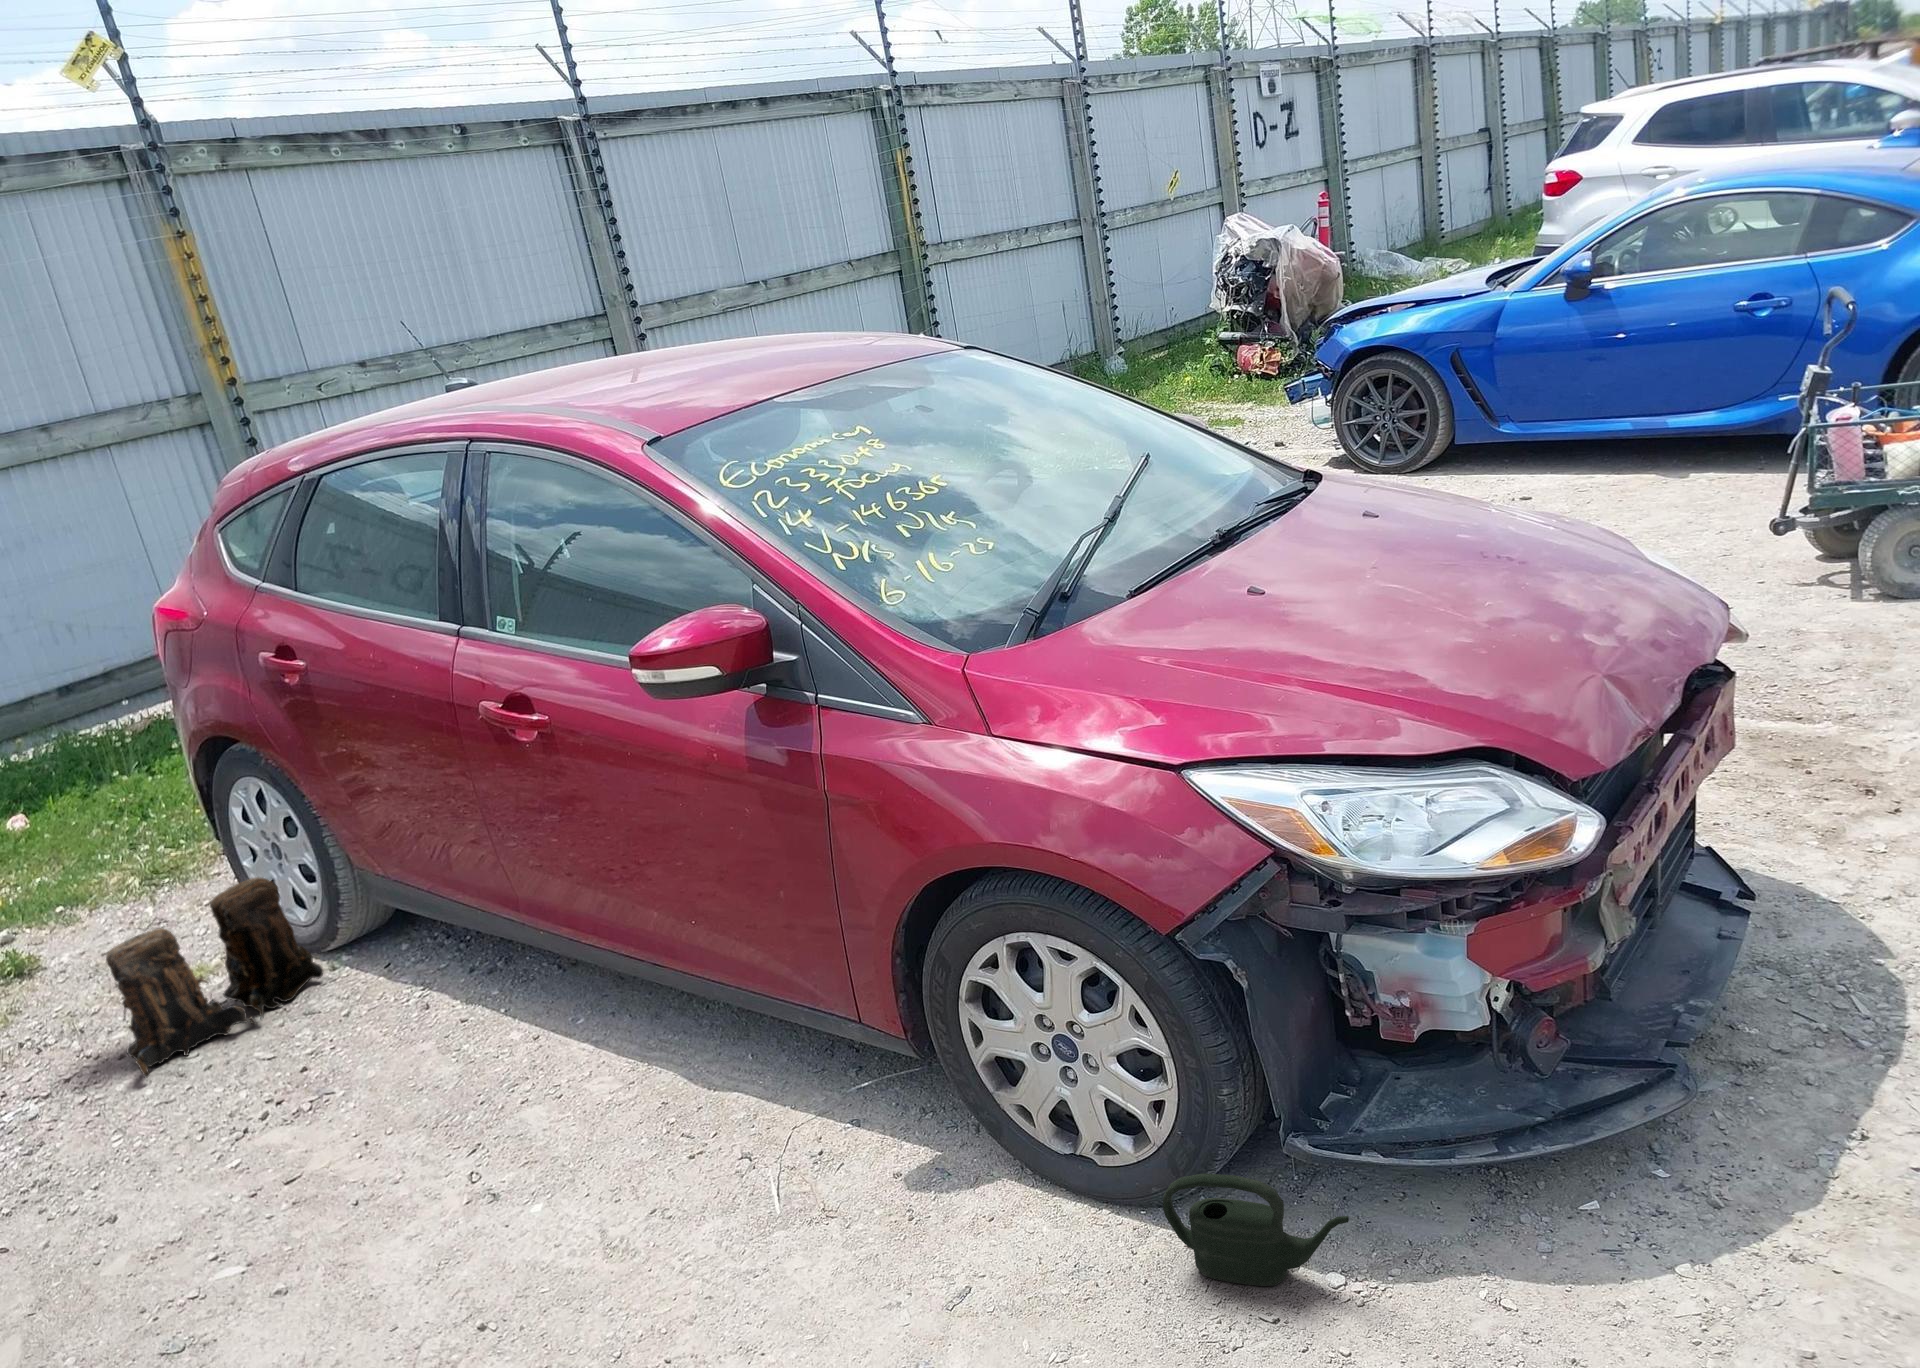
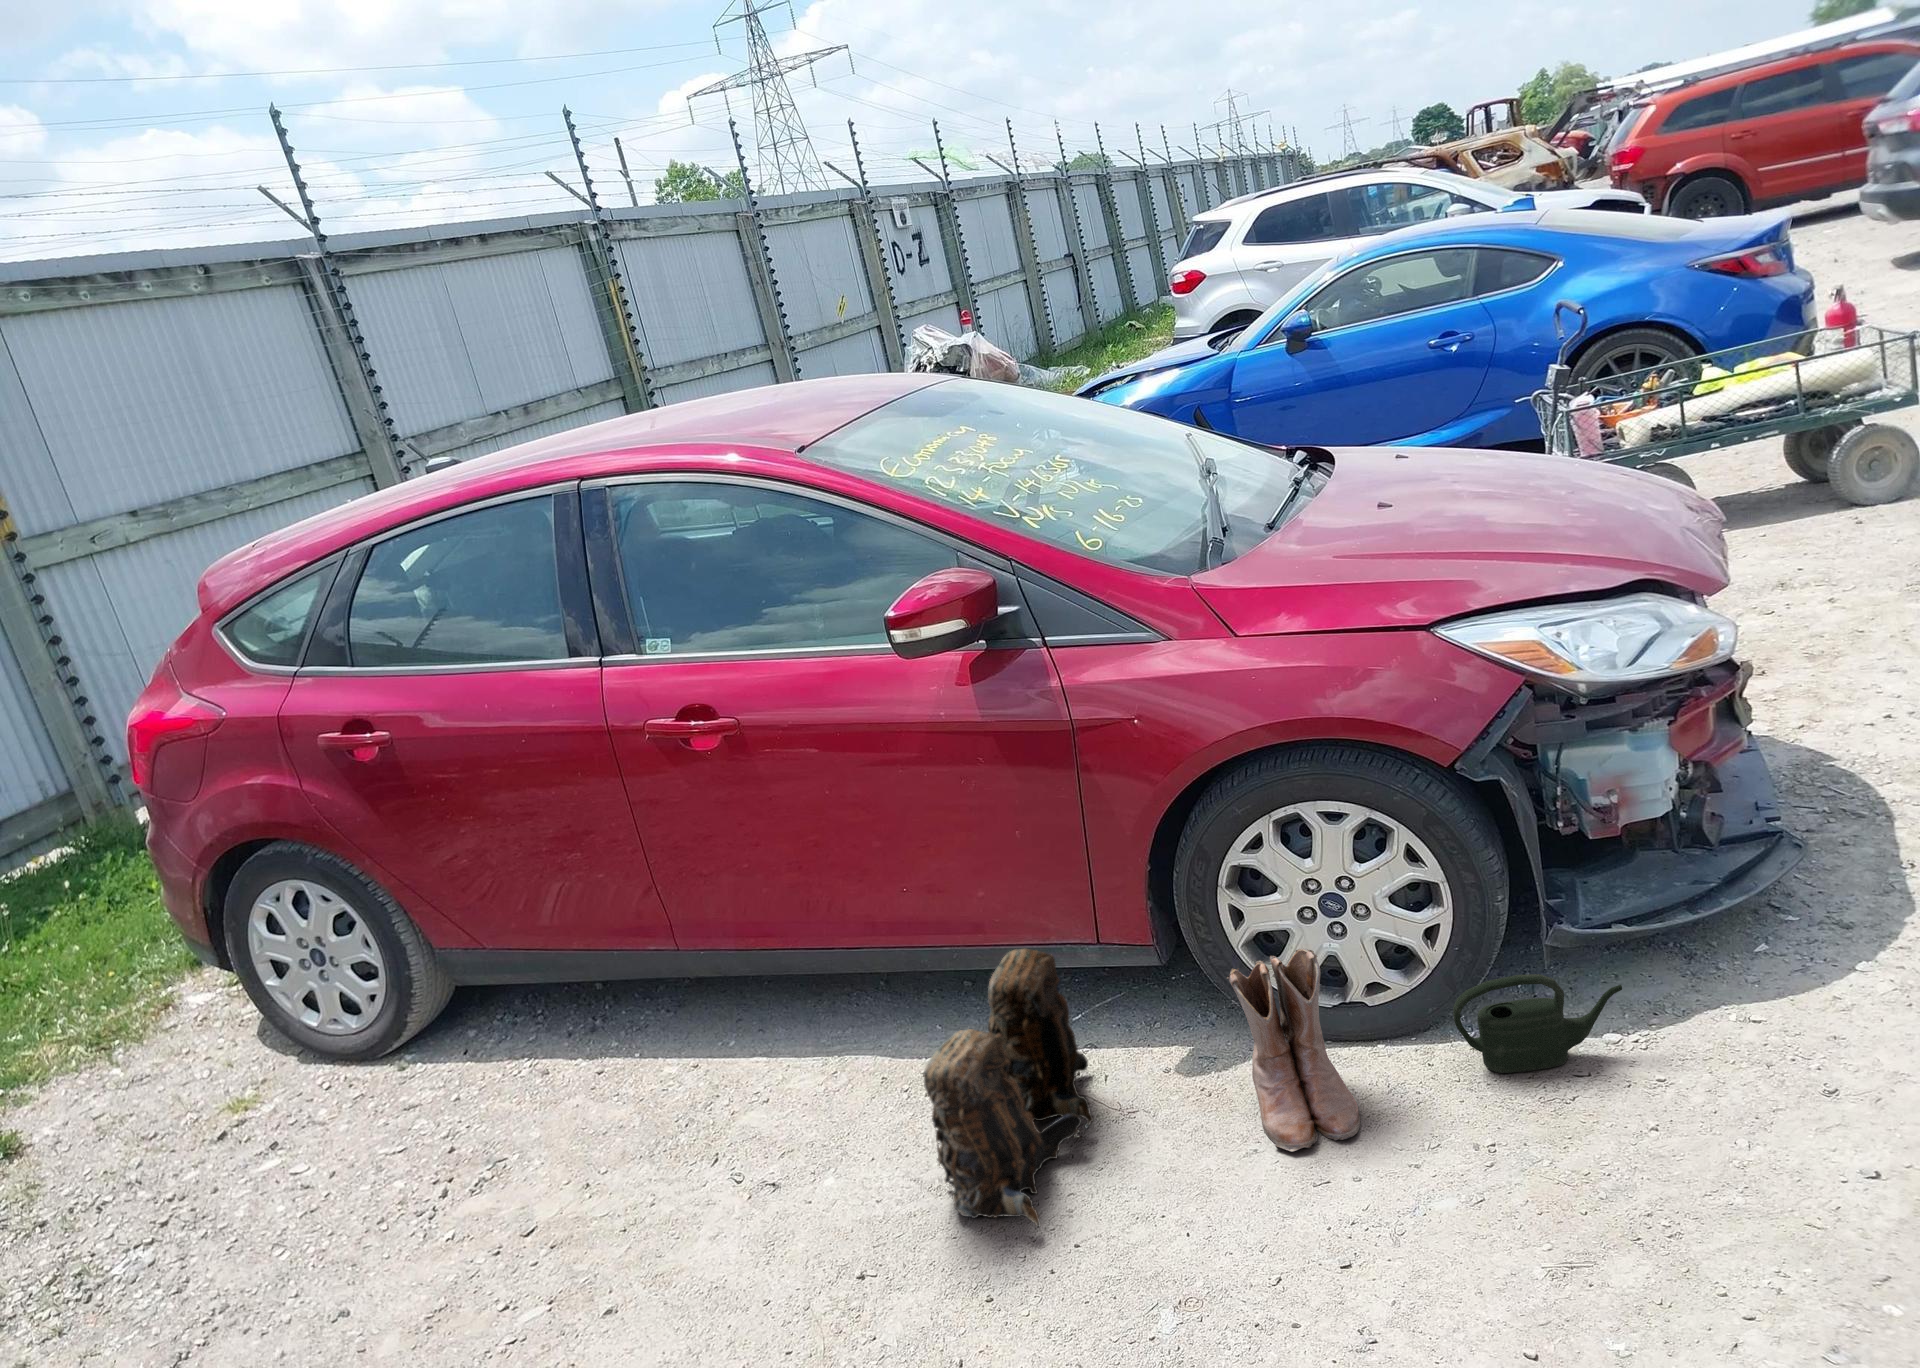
backpack: present [106,877,323,1078] -> present [923,949,1093,1227]
boots: none [919,1088,1043,1308] -> present [1227,948,1360,1152]

